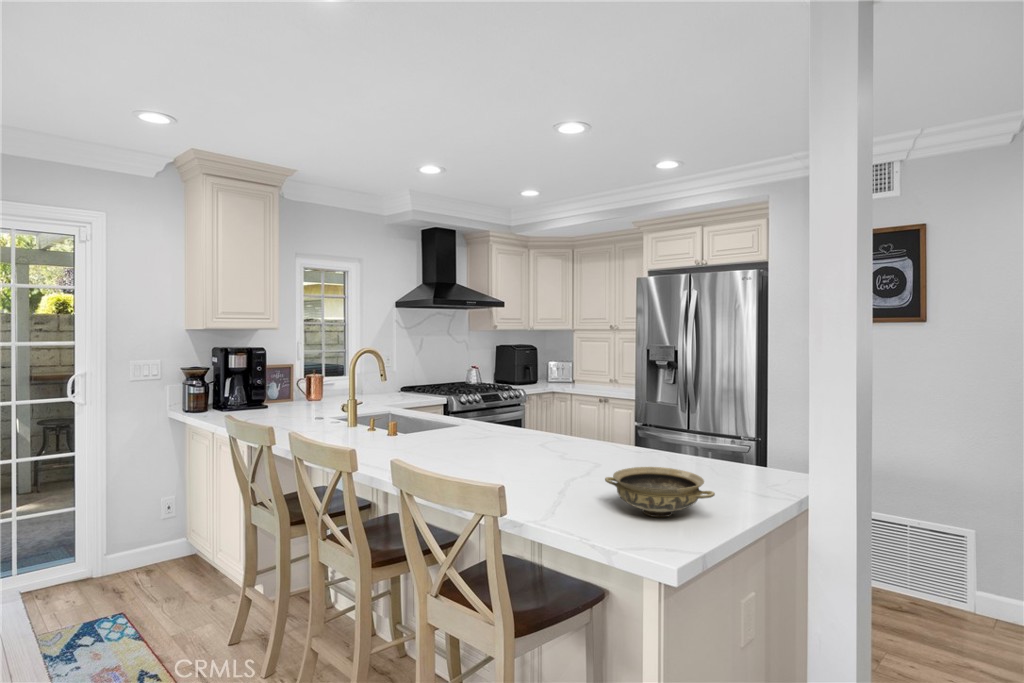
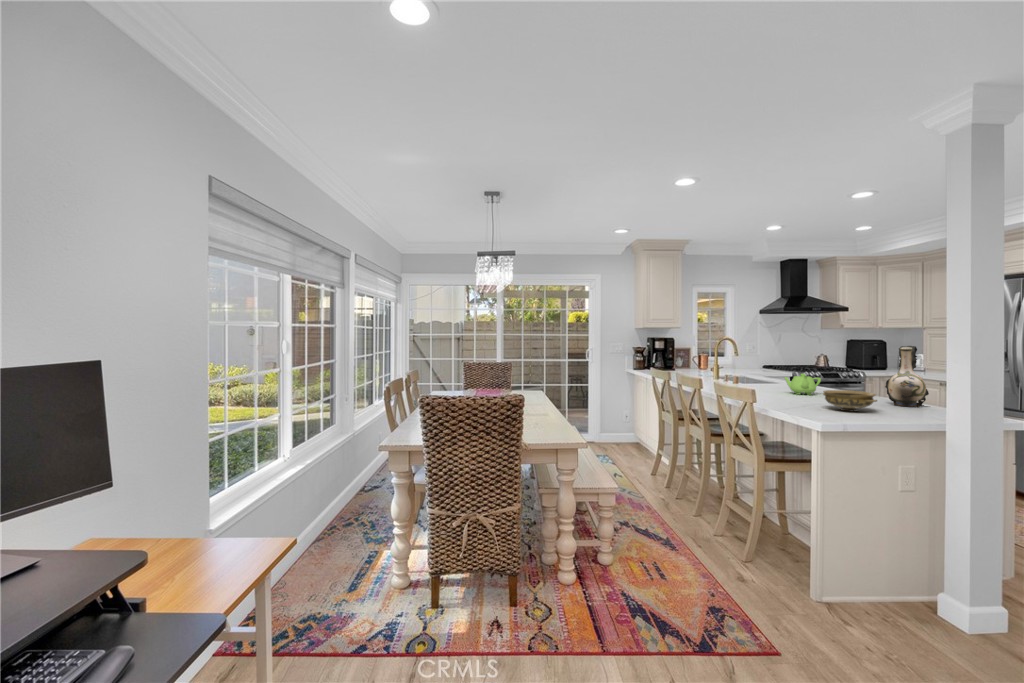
decorative vase: none [663,373,722,478] -> present [885,346,929,407]
teapot: none [495,422,550,463] -> present [785,374,821,395]

